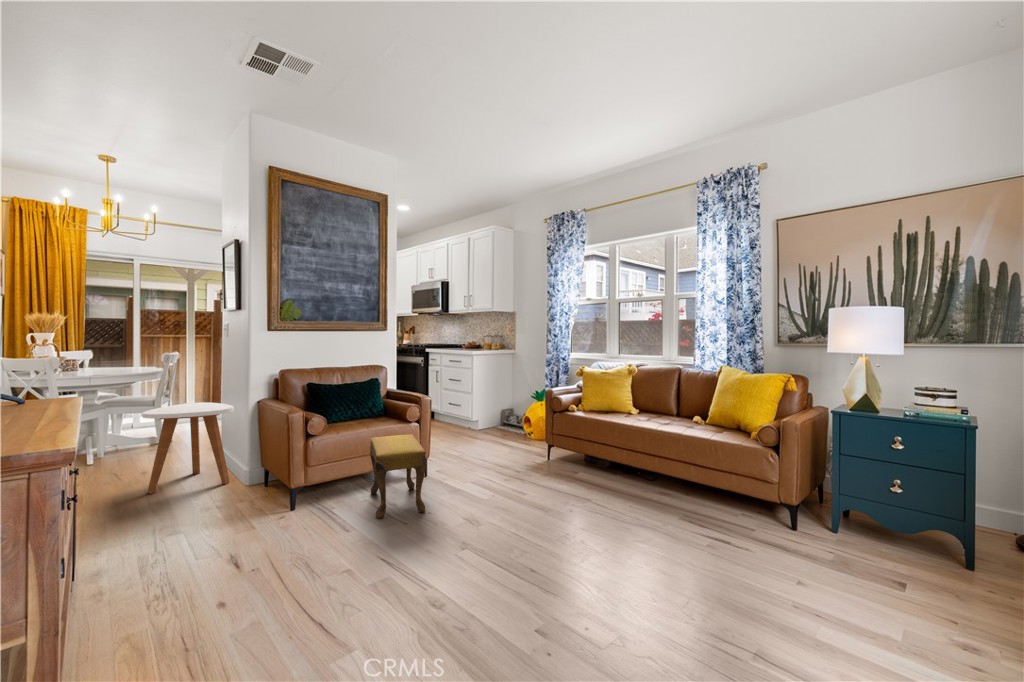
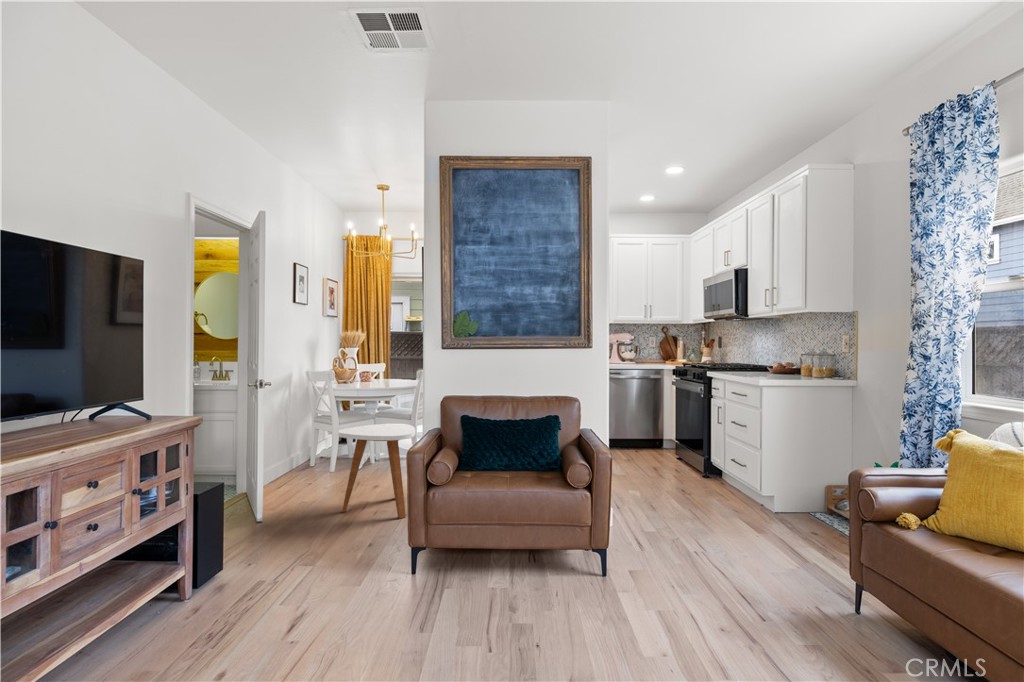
footstool: present [370,434,426,518] -> none [456,502,560,642]

